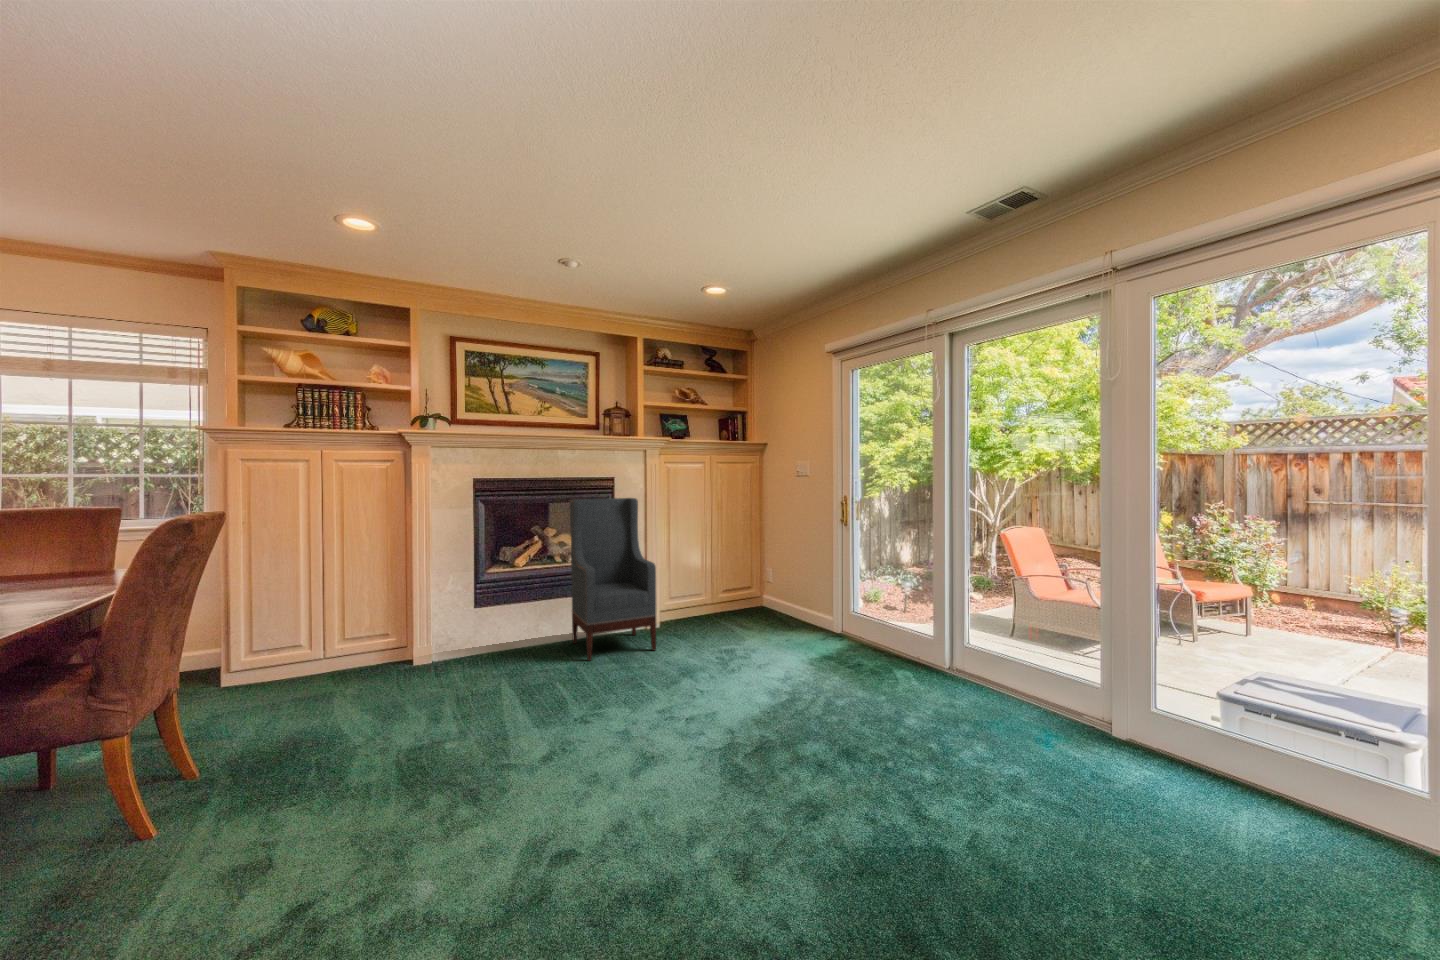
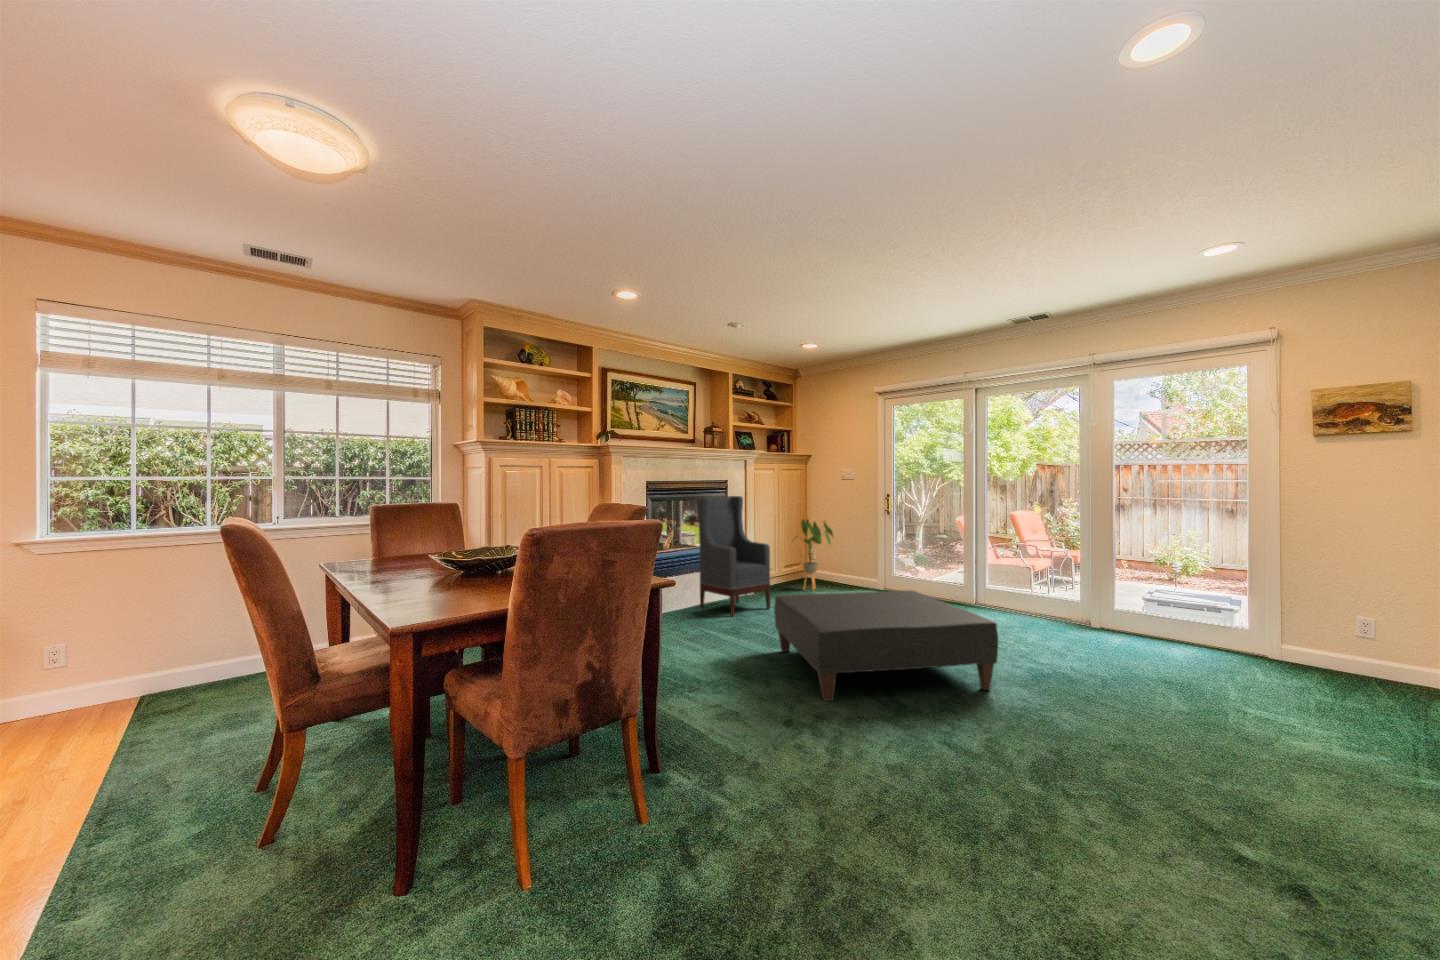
house plant: none [729,528,787,623] -> present [793,519,833,590]
ottoman: none [389,656,763,916] -> present [774,590,998,701]

